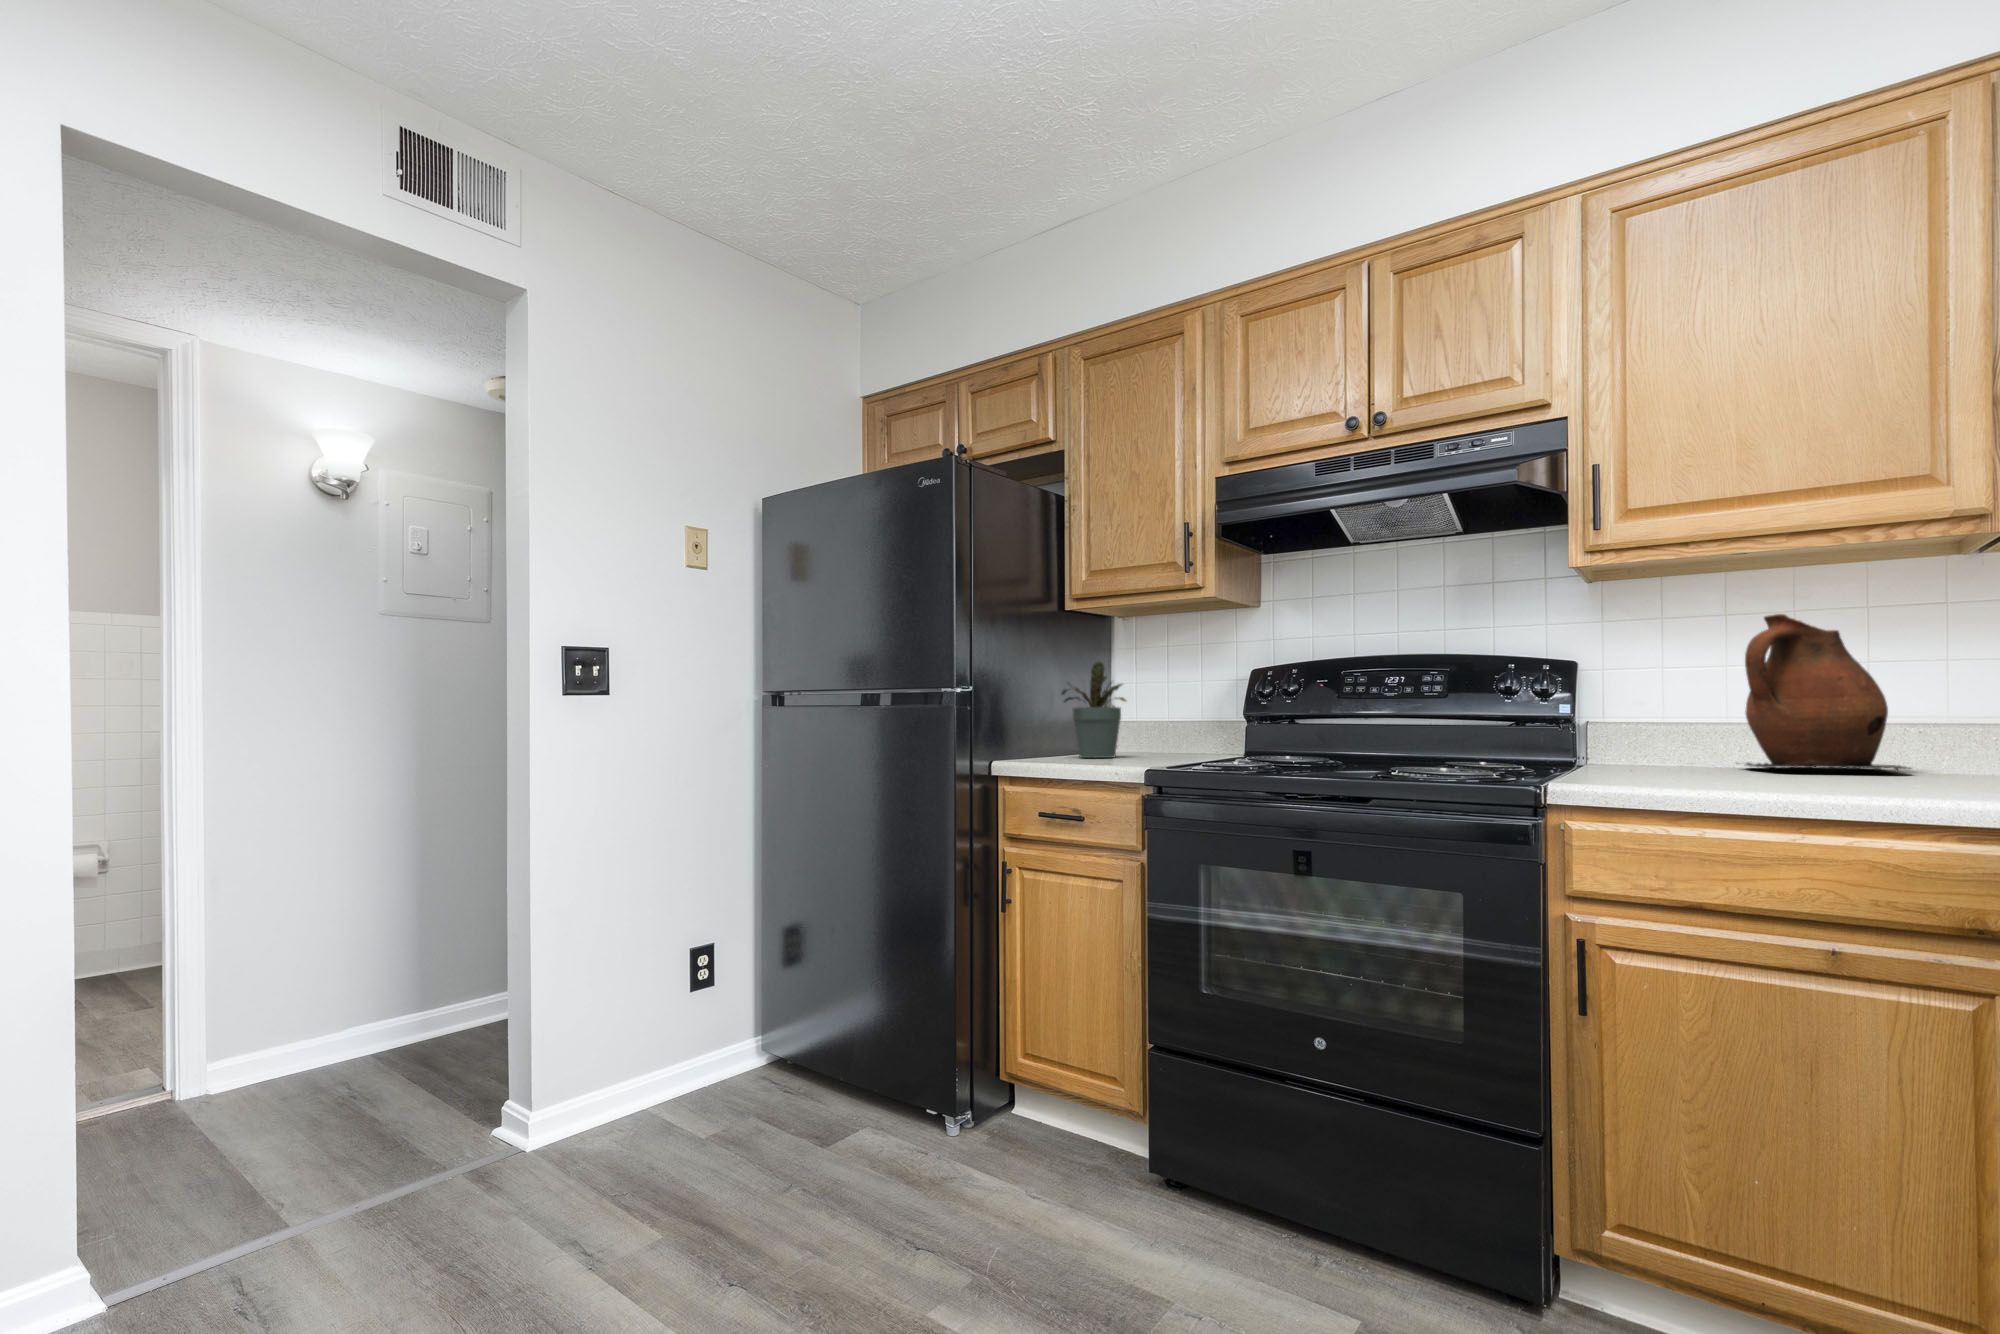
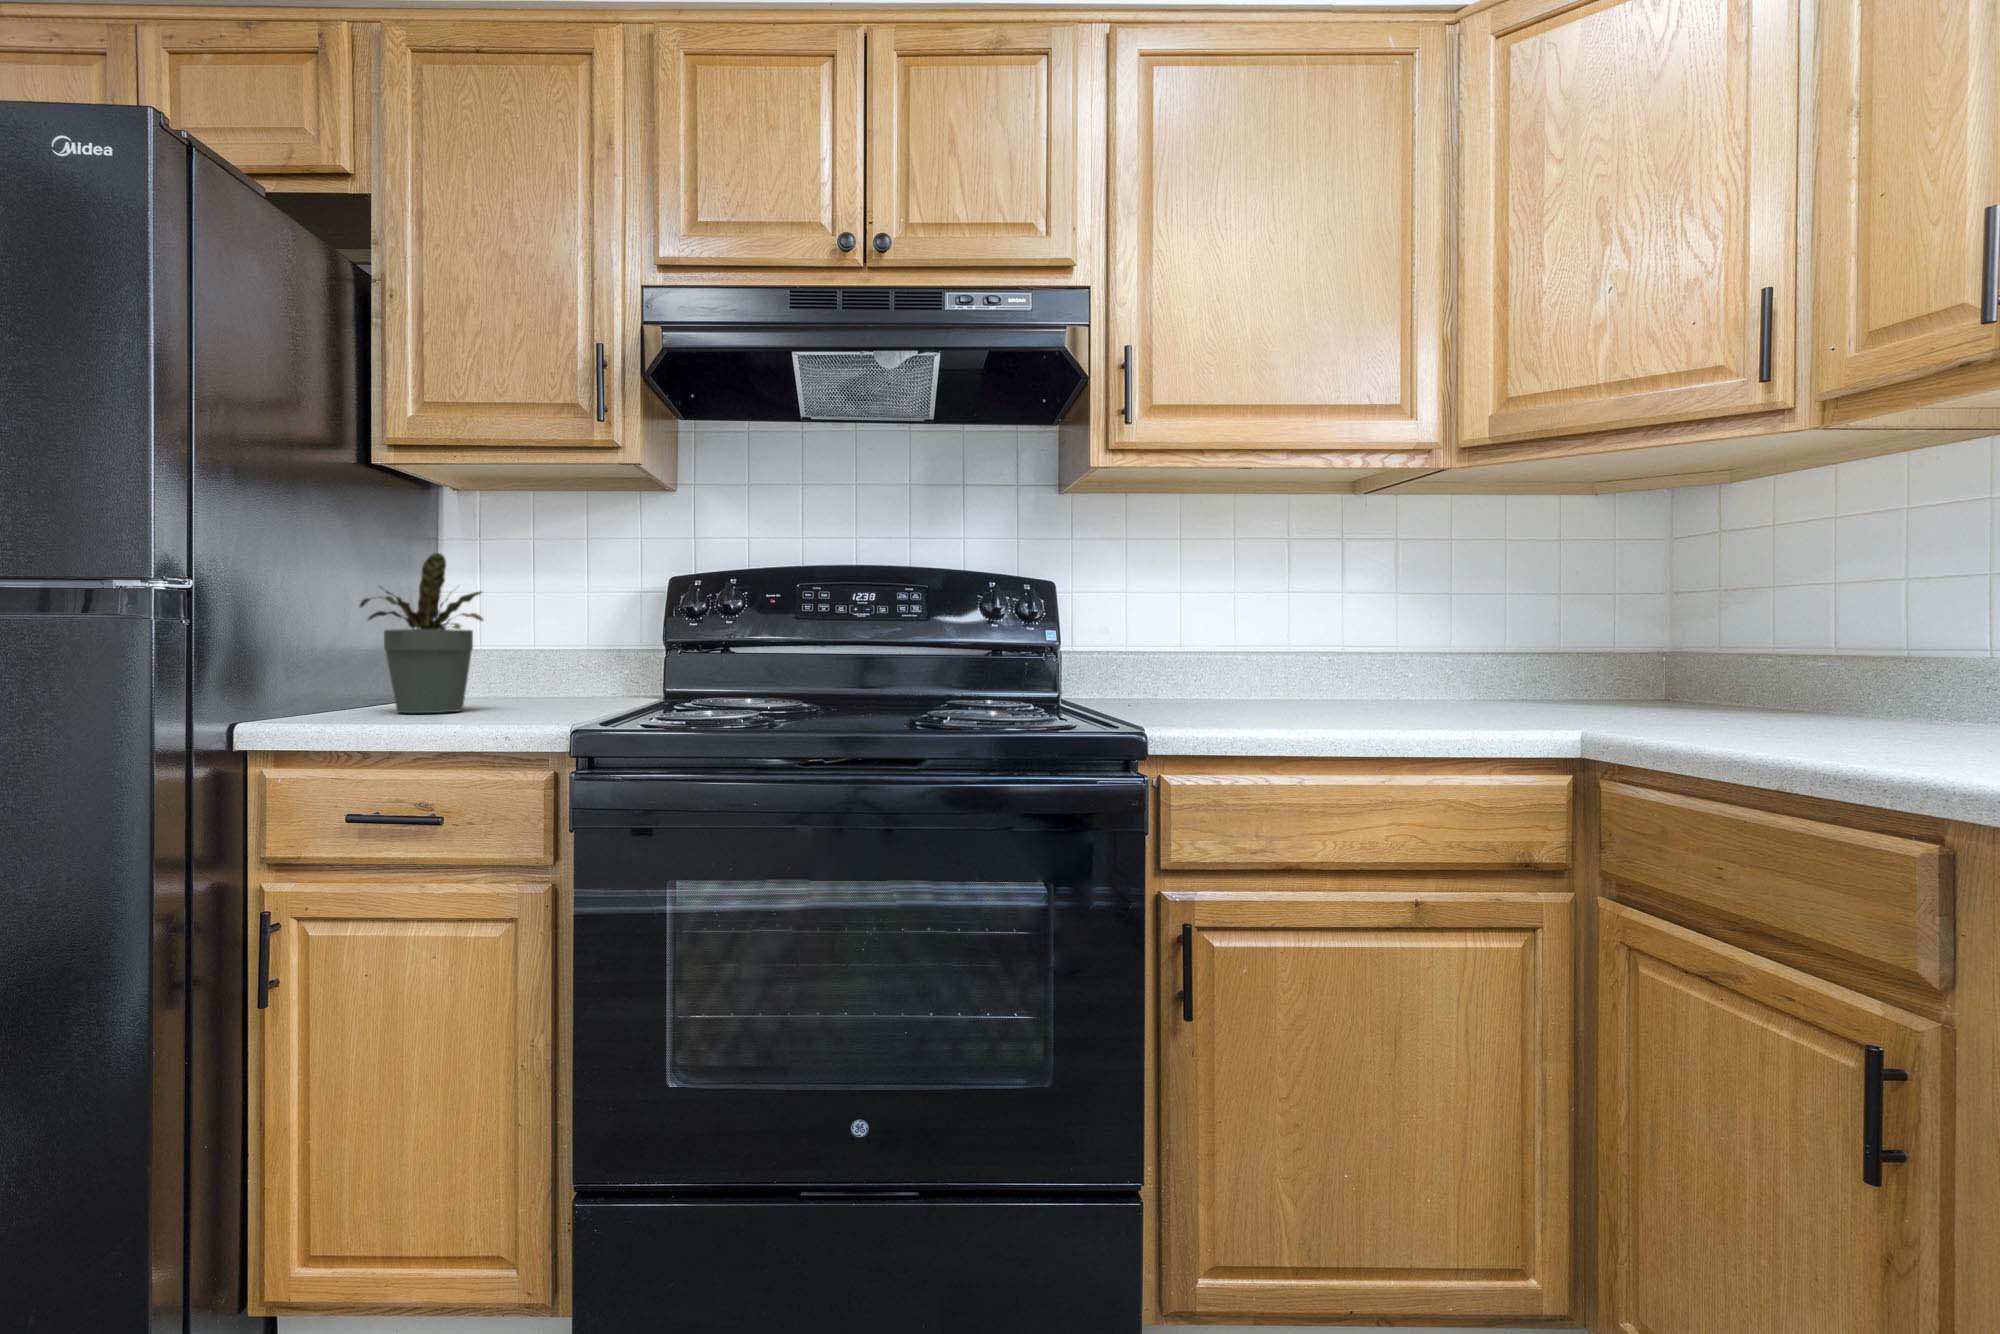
ceramic pitcher: present [1745,614,1911,771] -> none [1244,541,1403,707]

